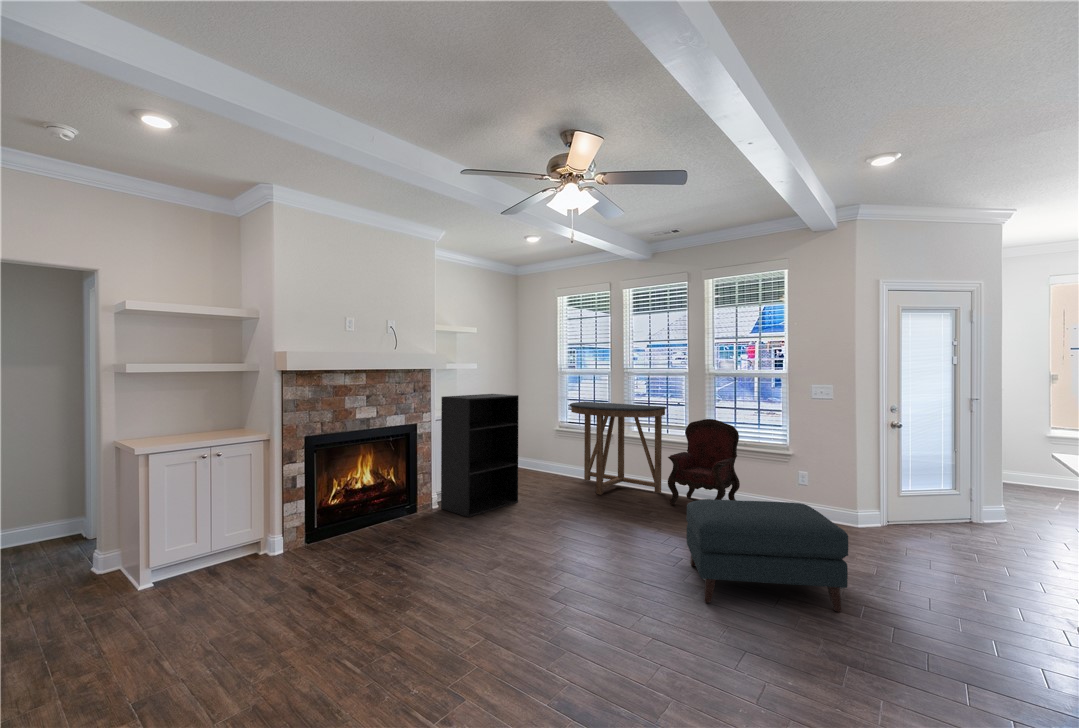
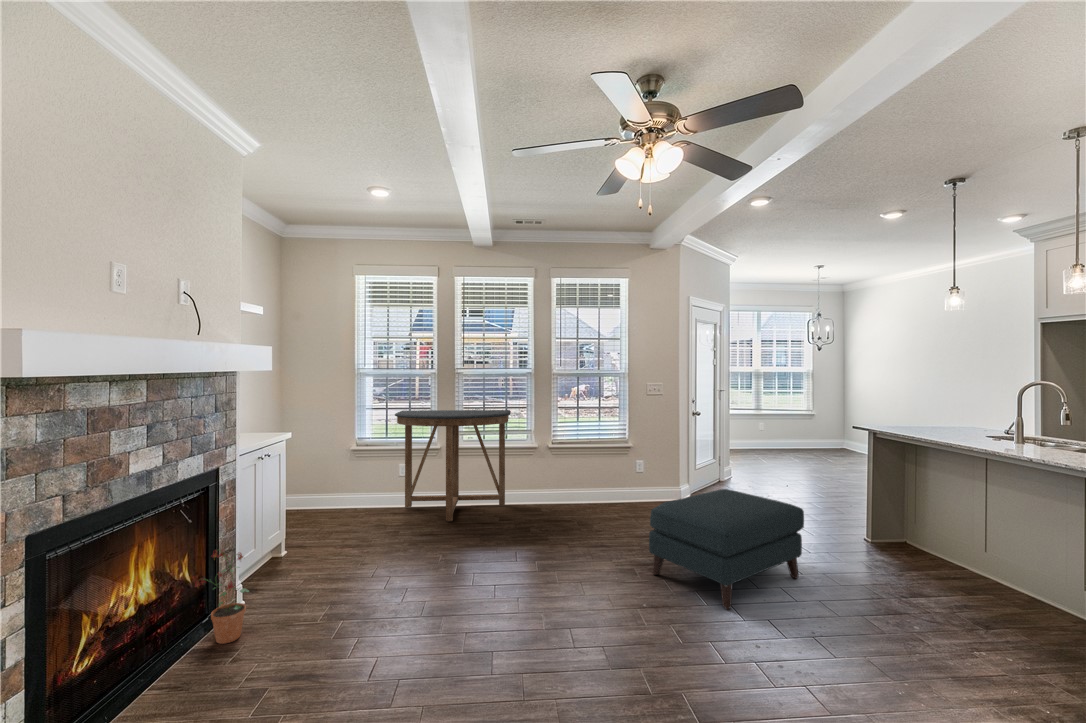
bookshelf: present [441,394,519,517] -> none [261,408,368,602]
armchair: present [668,419,740,505] -> none [531,420,593,516]
potted plant: none [396,469,421,521] -> present [195,550,249,644]

